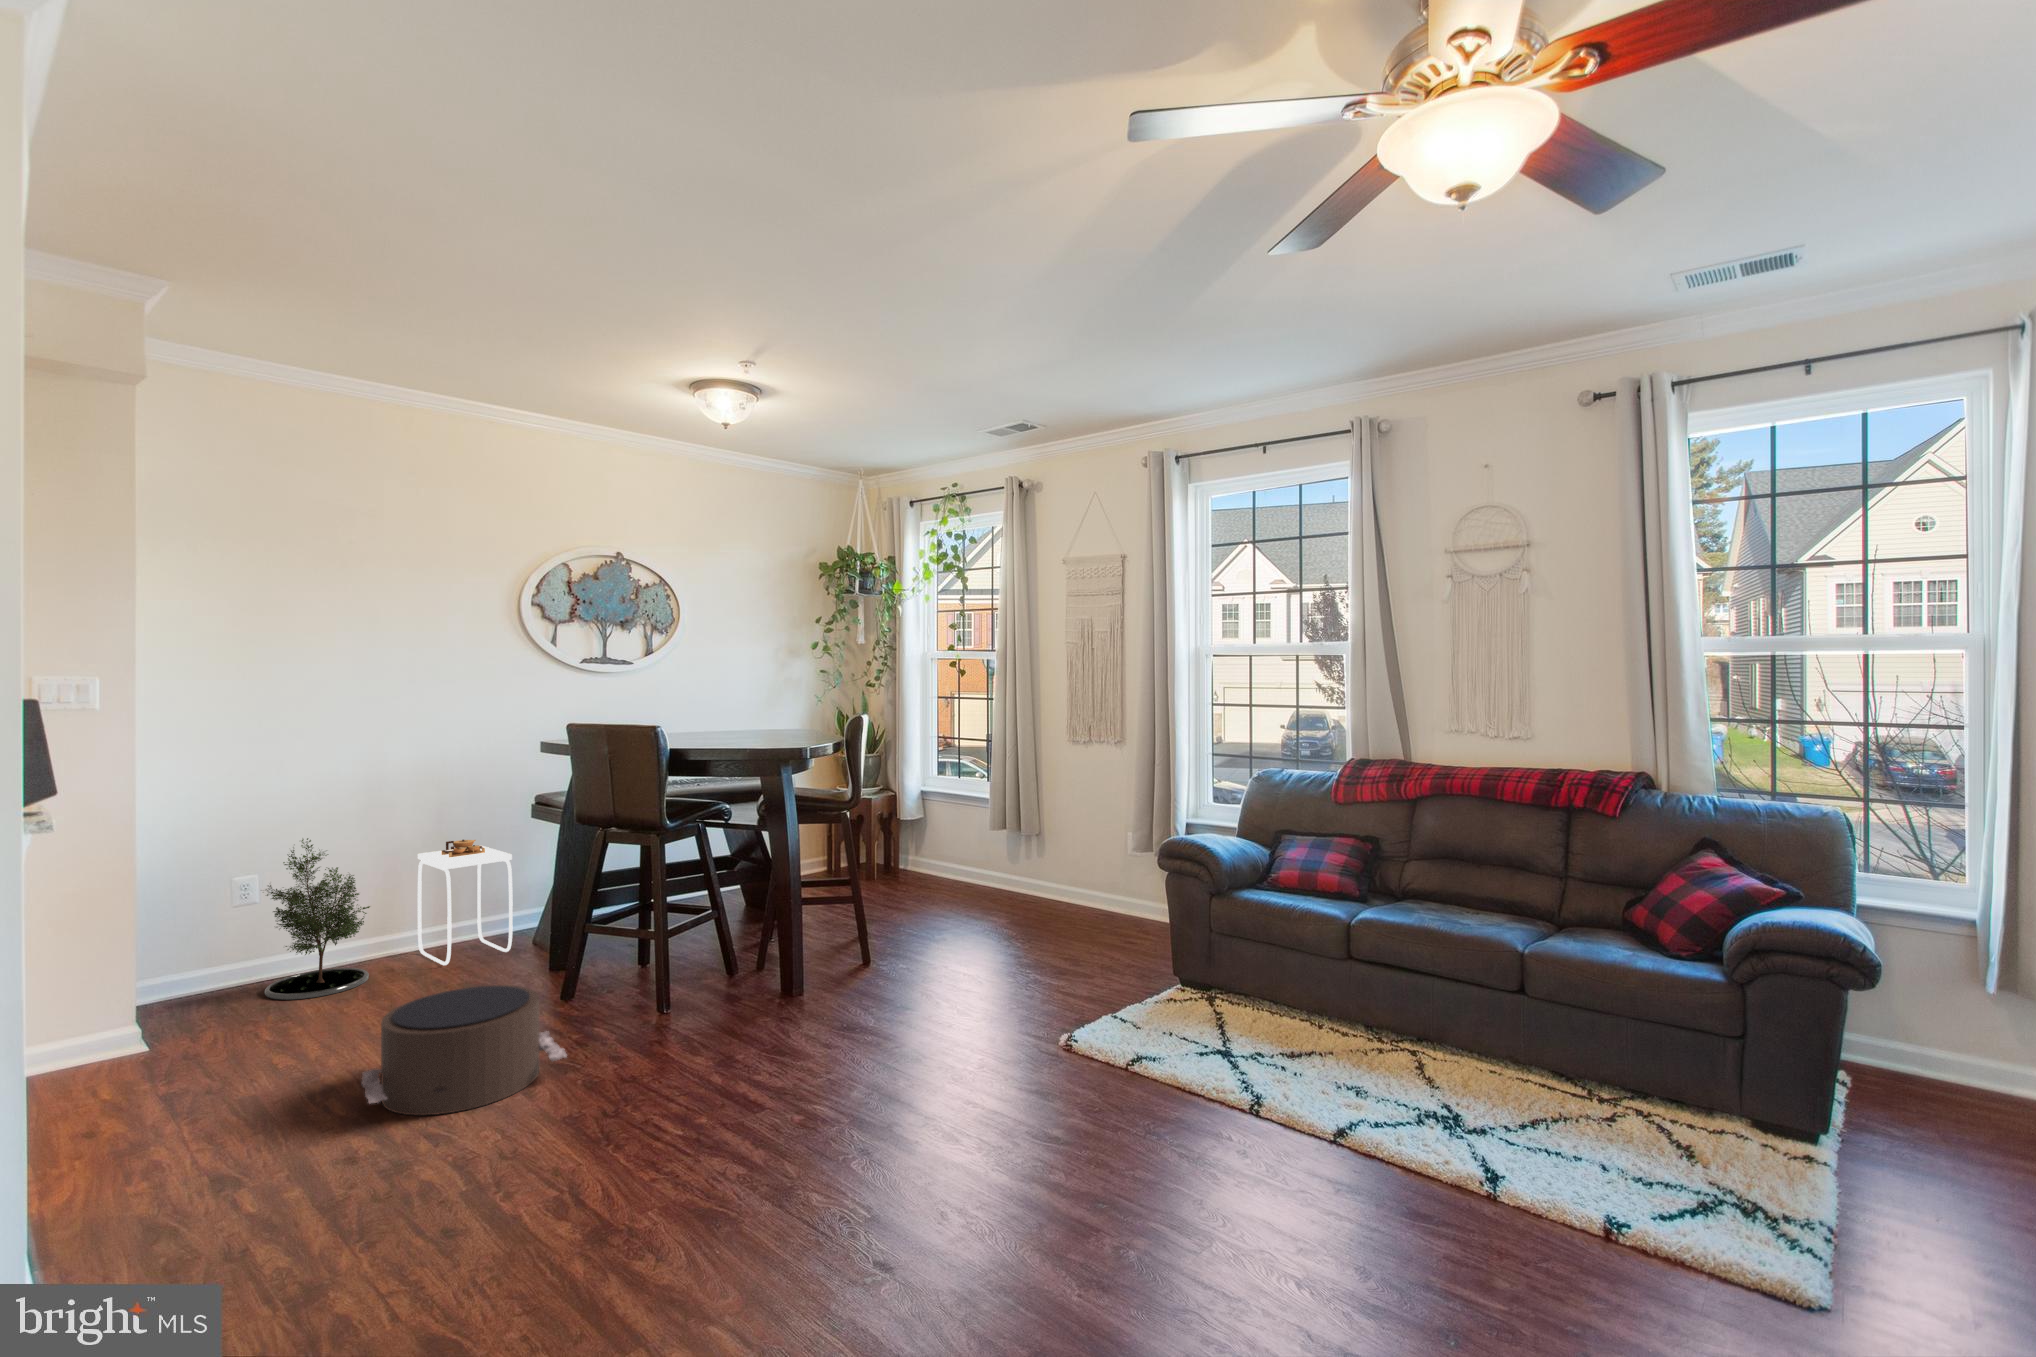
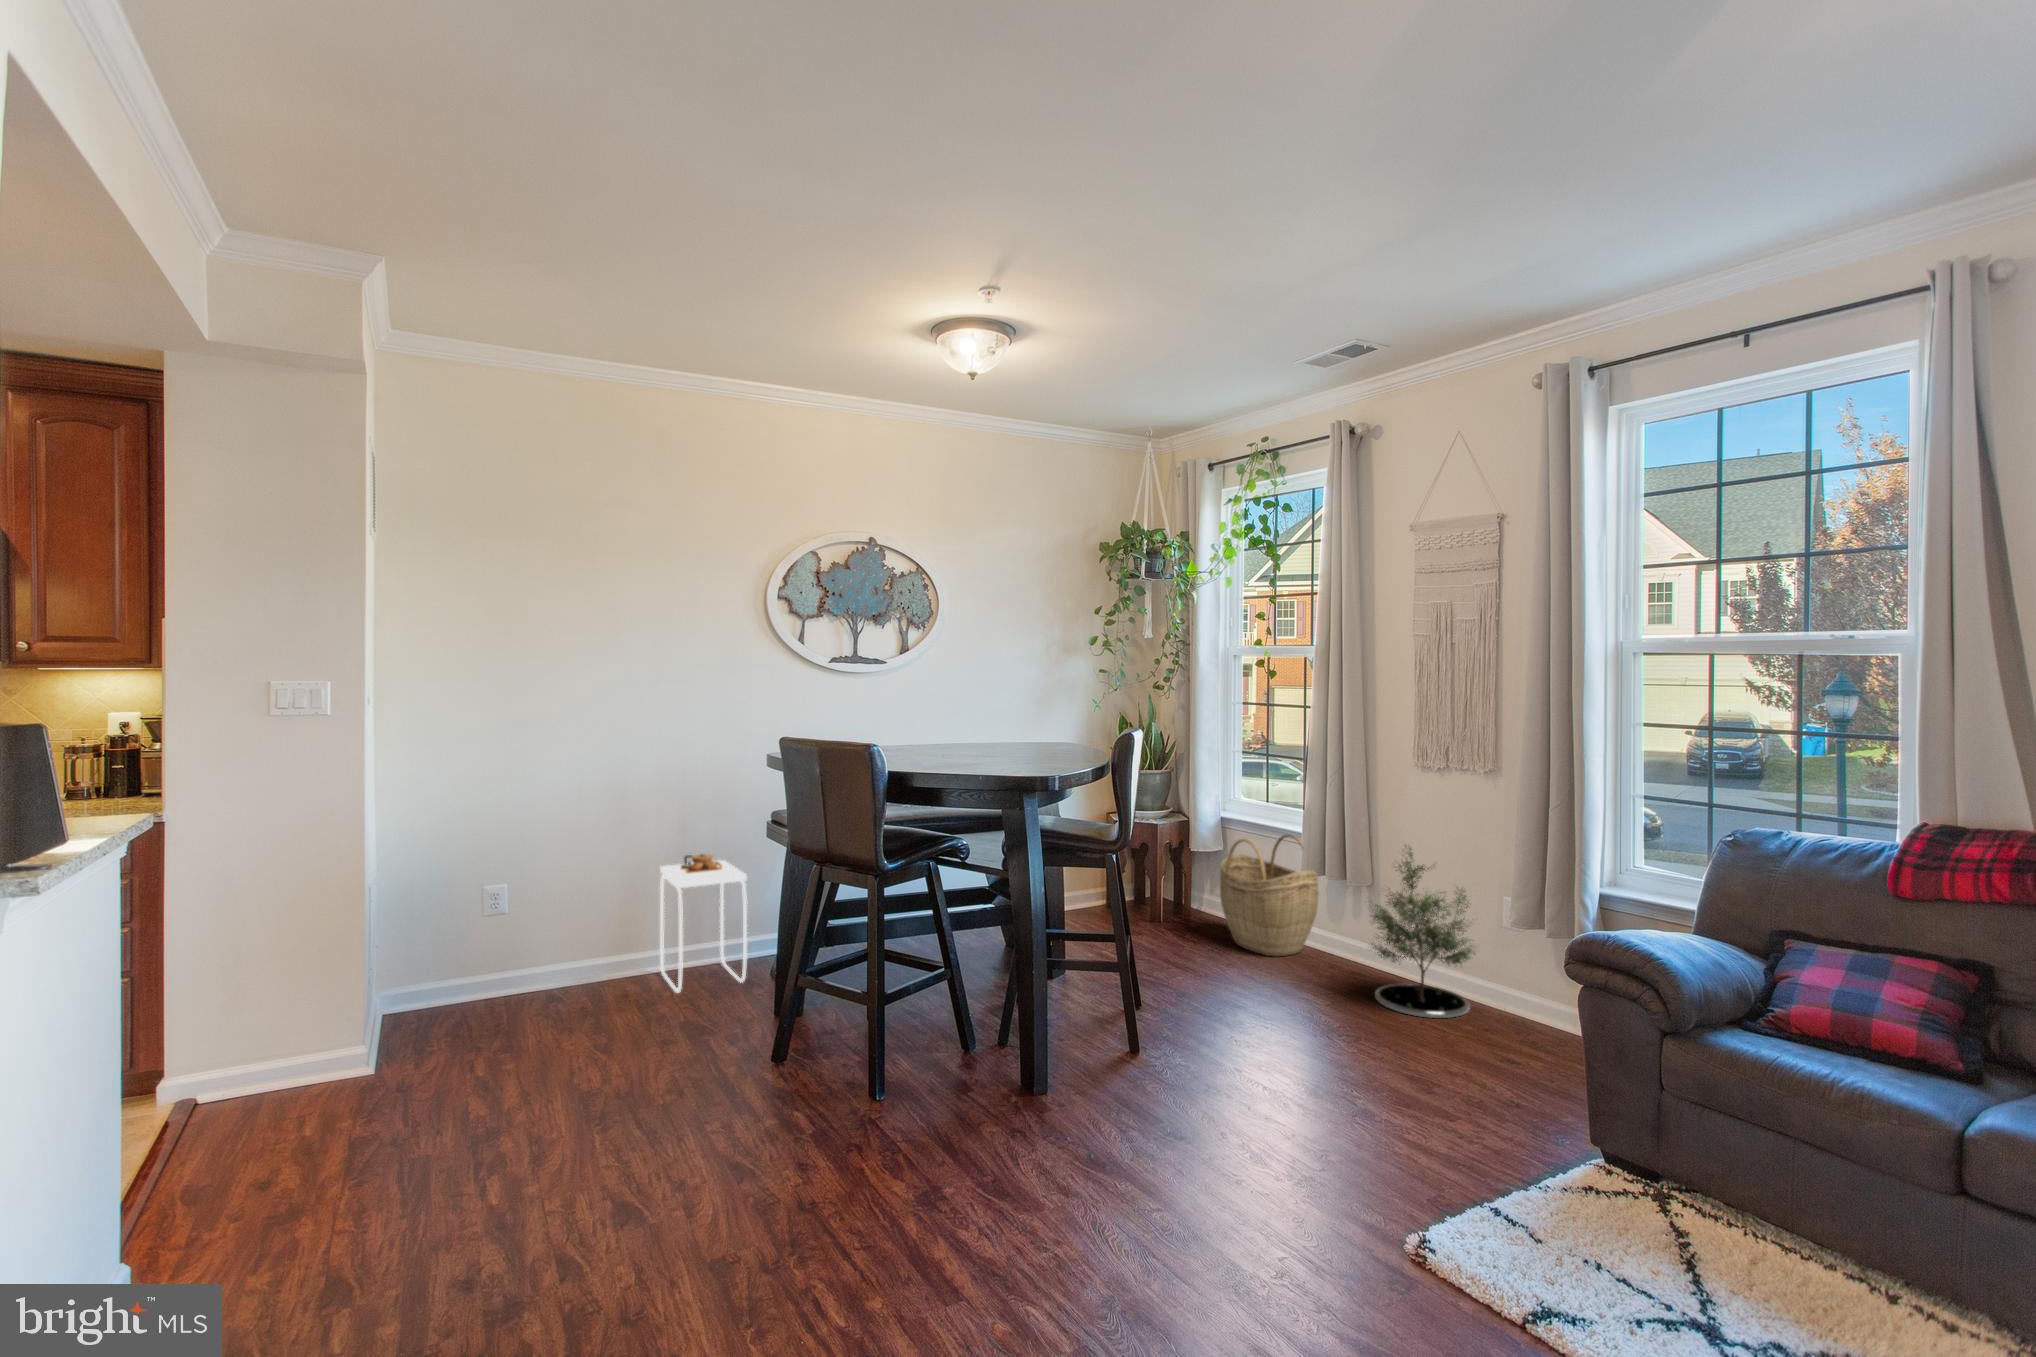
woven basket: none [924,799,1000,894] -> present [1220,834,1319,956]
potted tree: present [264,838,370,1000] -> present [1368,846,1475,1018]
pouf: present [362,985,567,1116] -> none [508,1049,740,1220]

